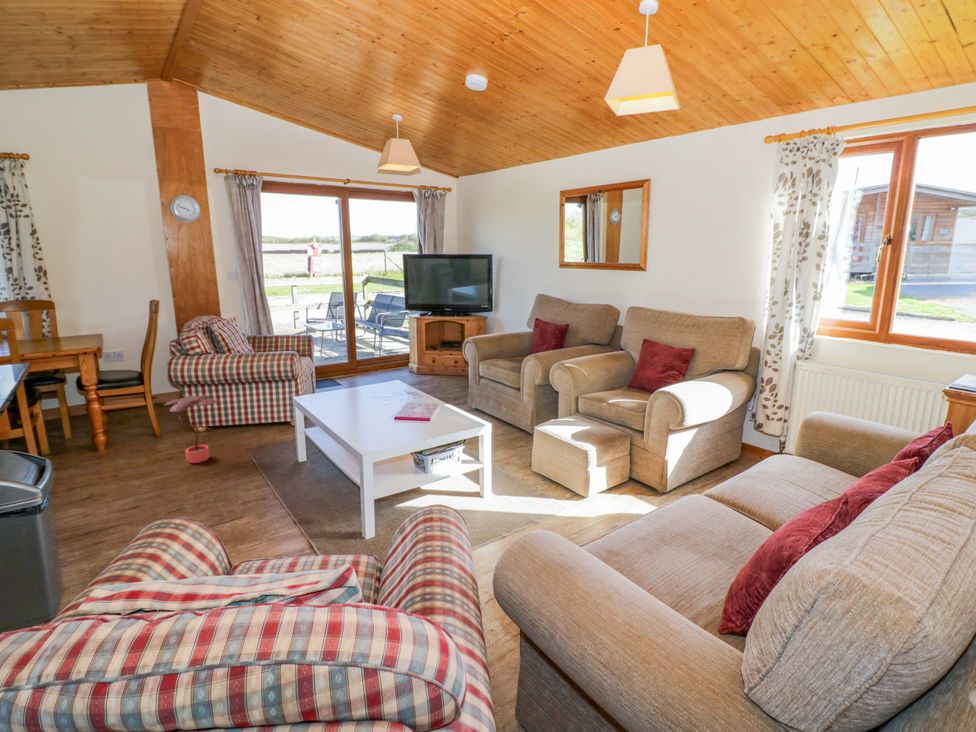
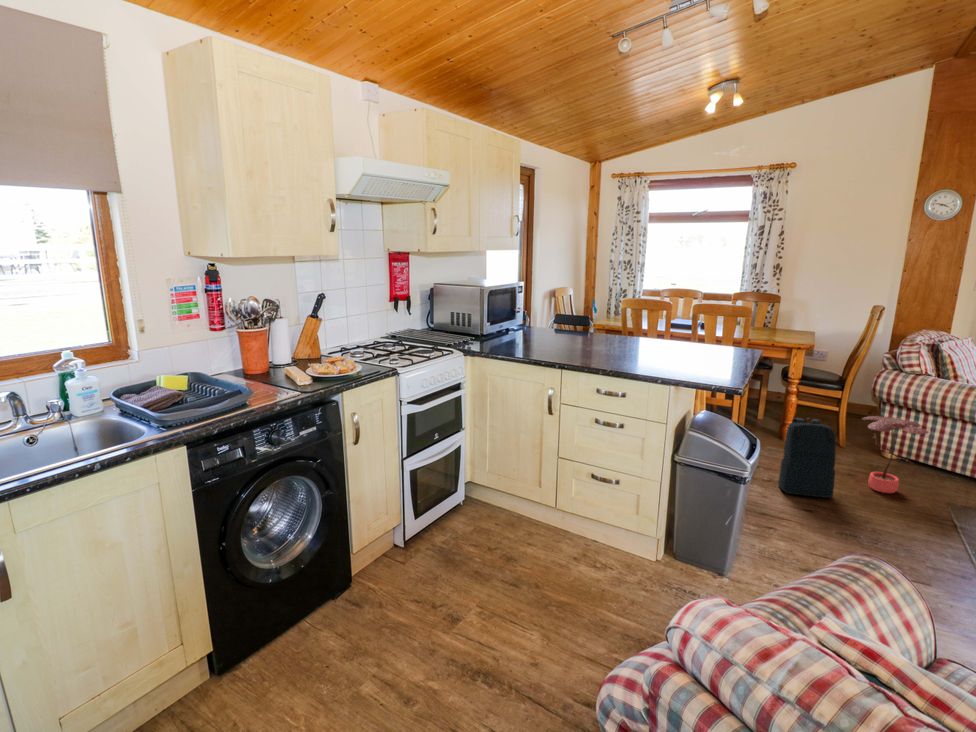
backpack: none [93,418,157,500] -> present [778,418,835,498]

